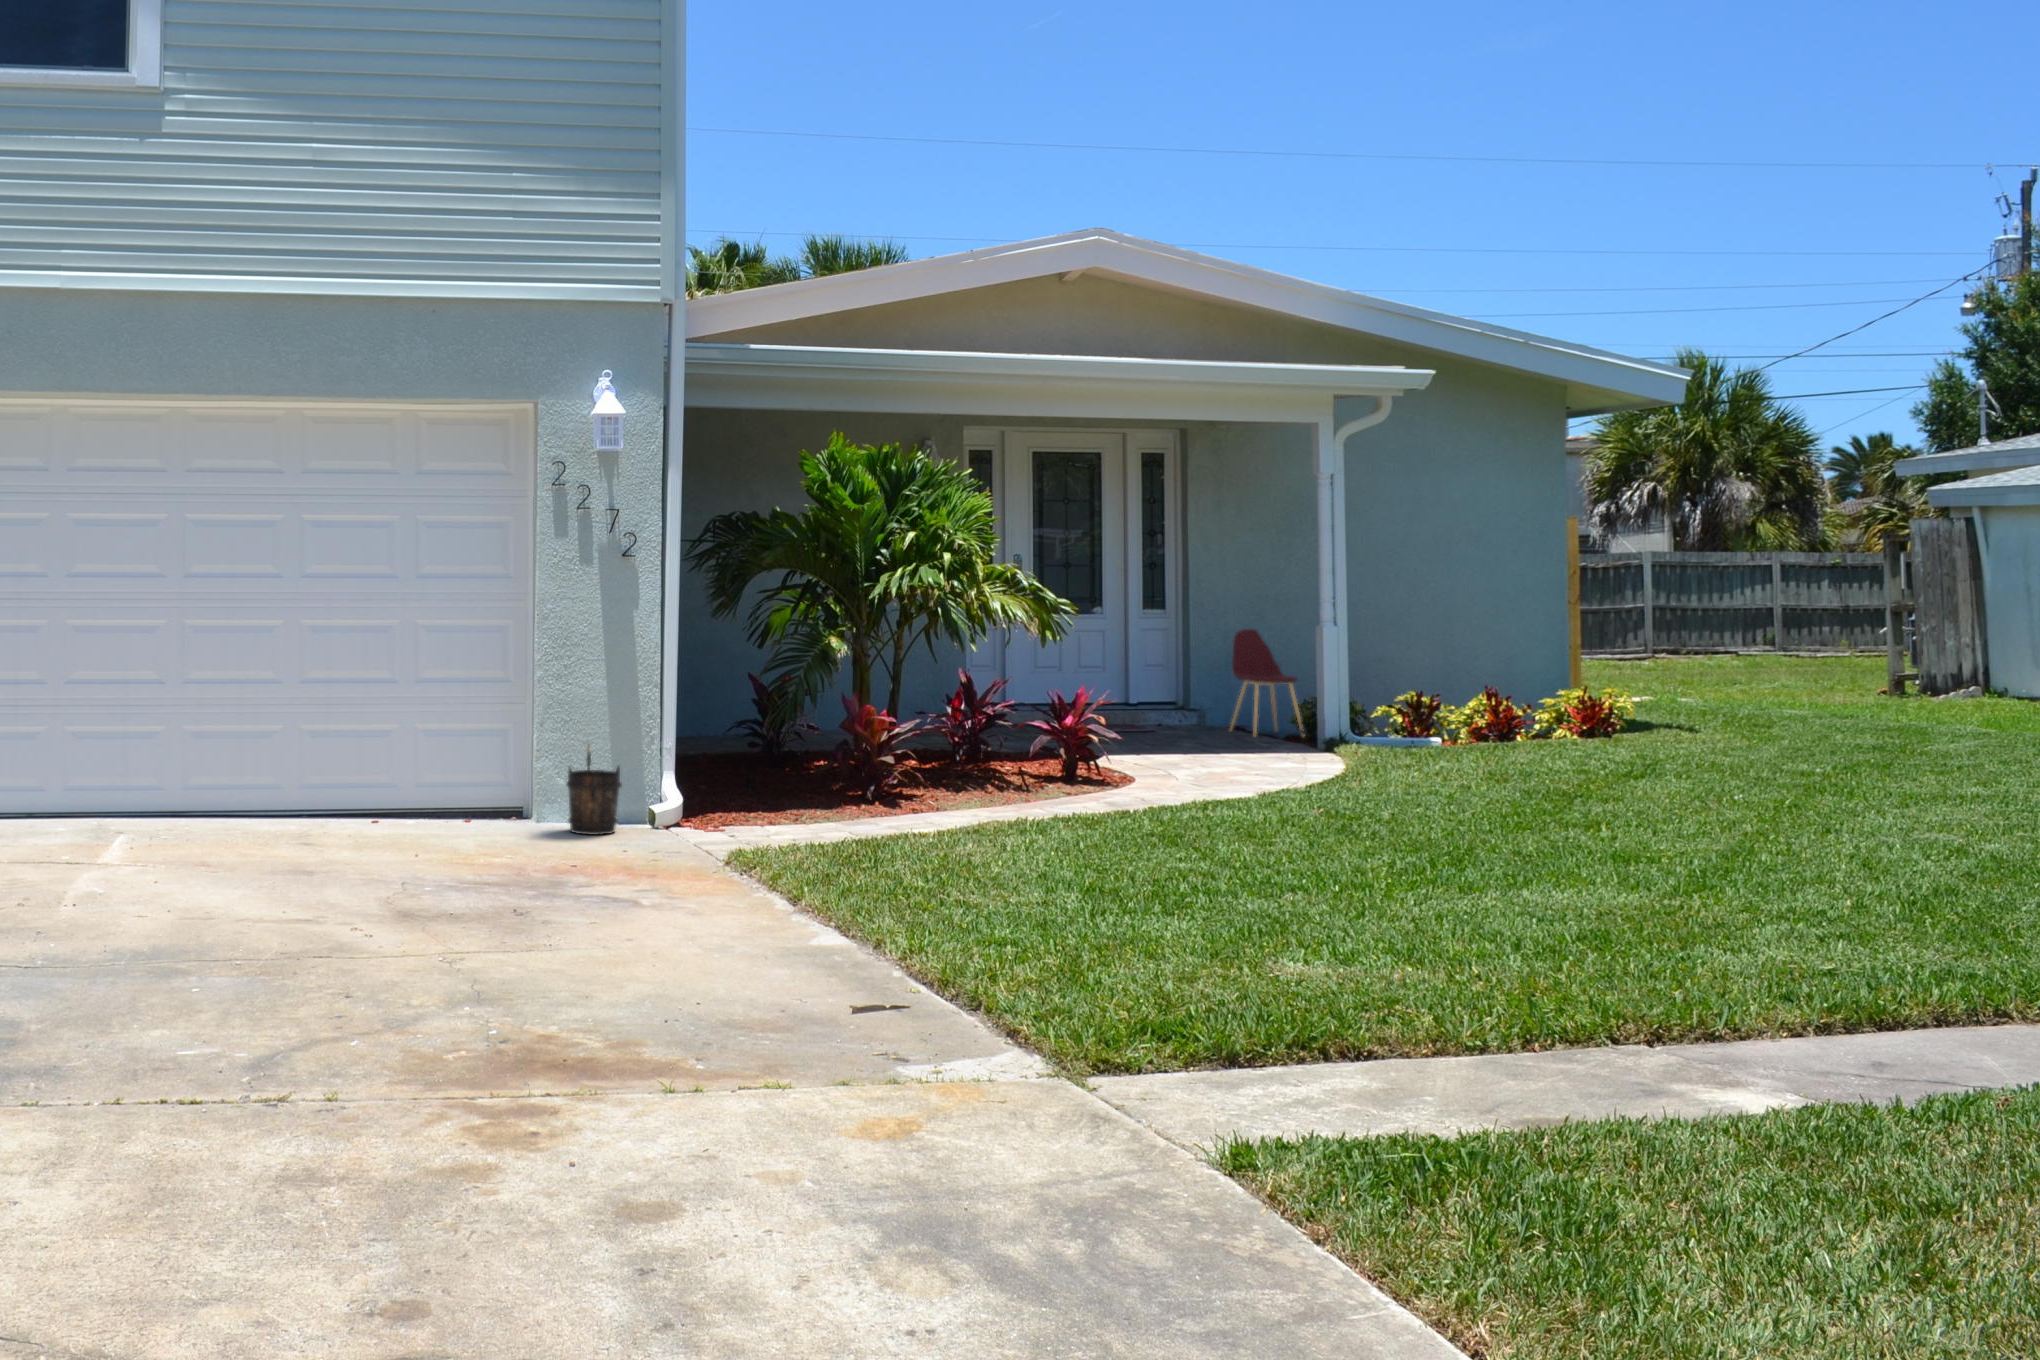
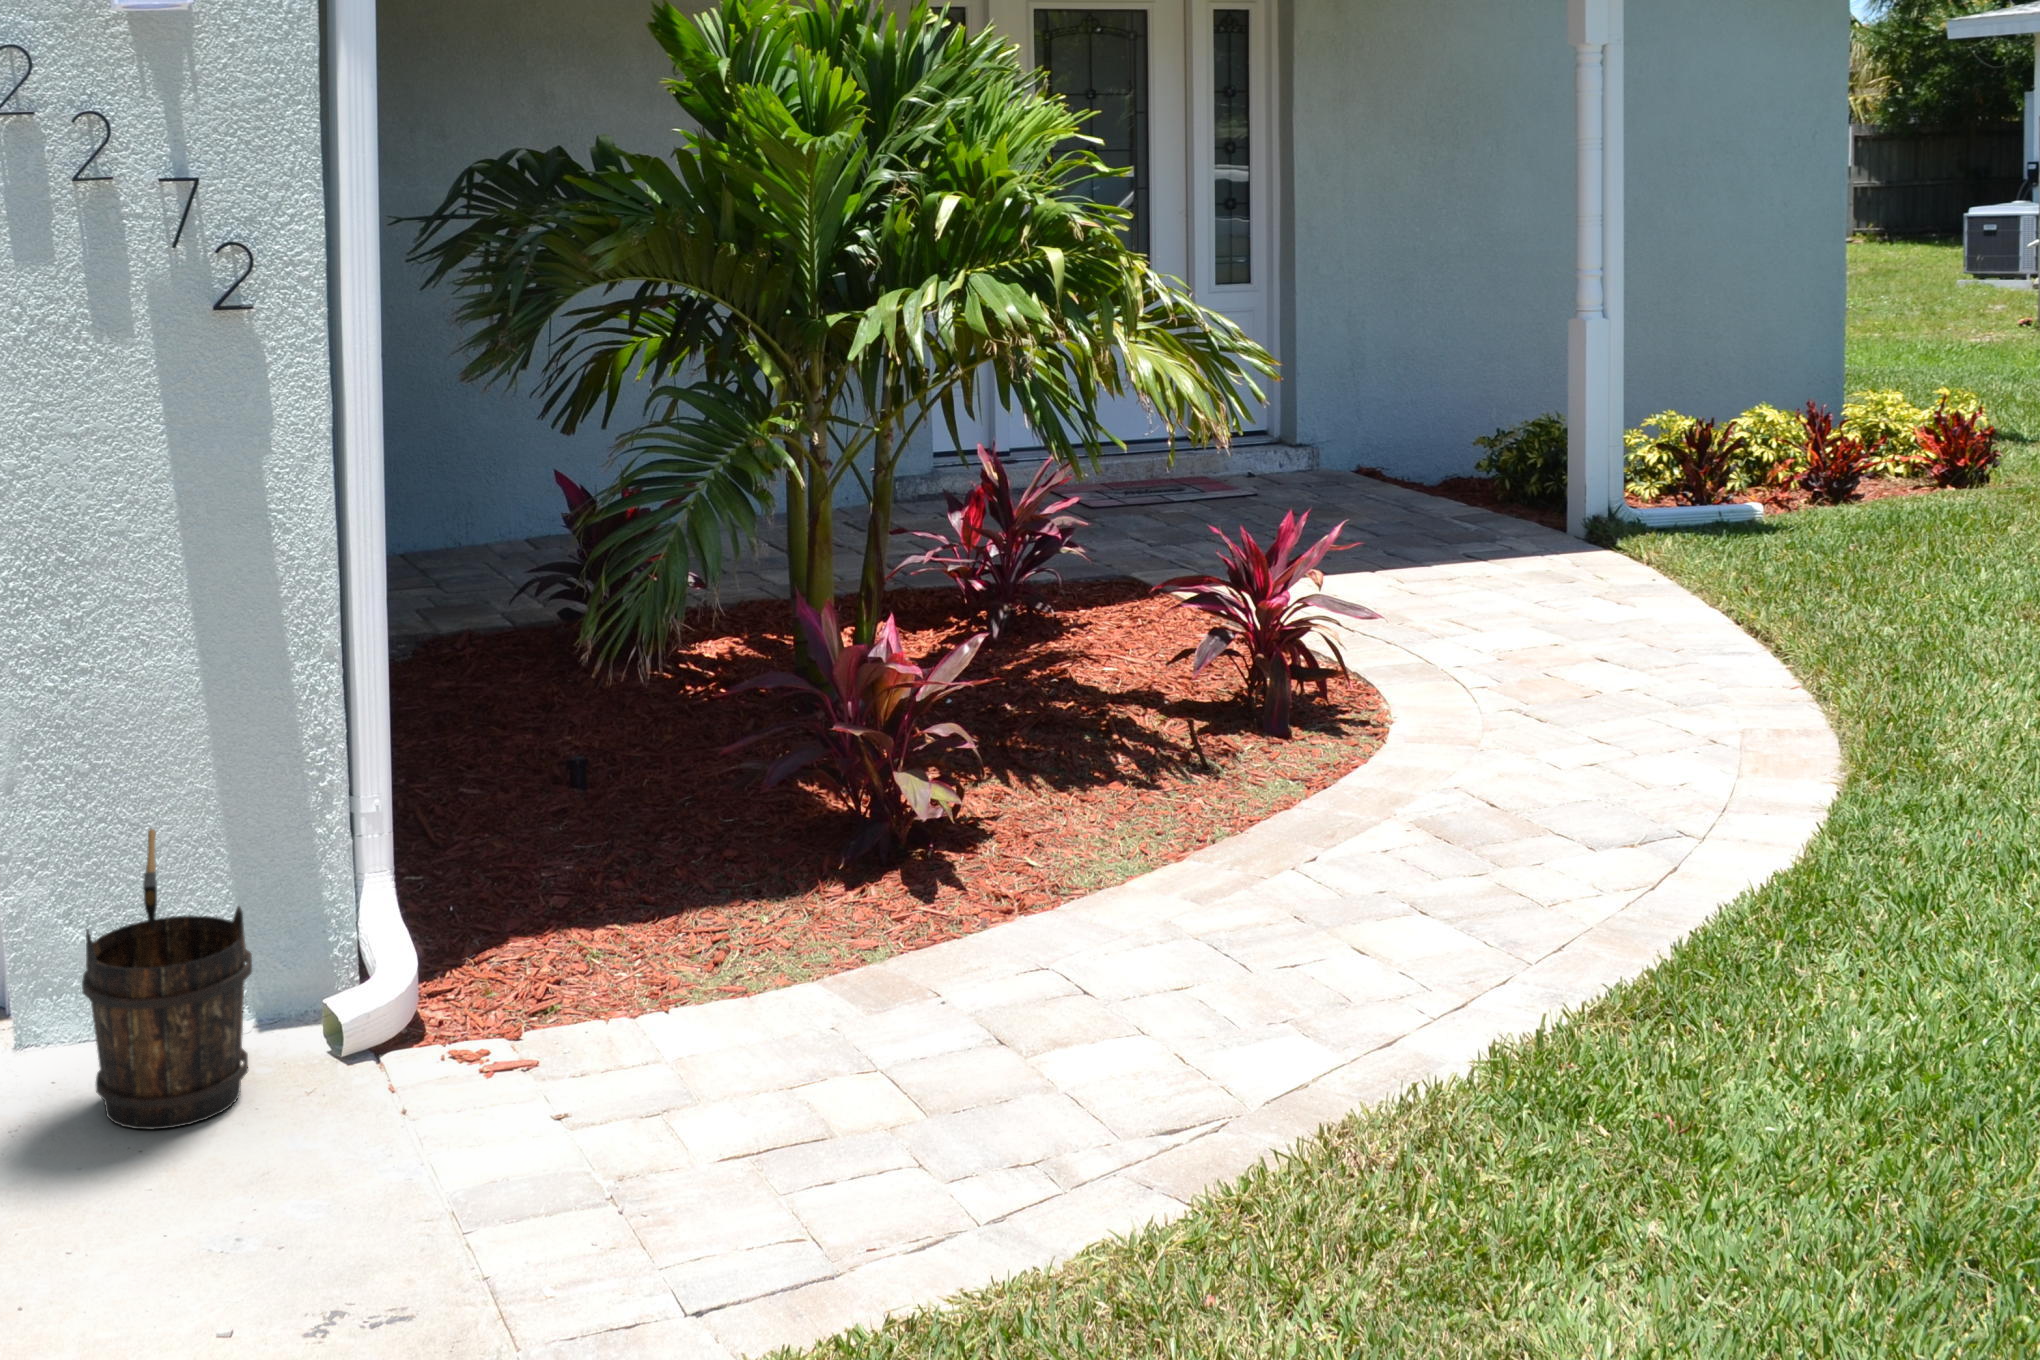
chair: present [1230,629,1302,736] -> none [1350,313,1479,499]

